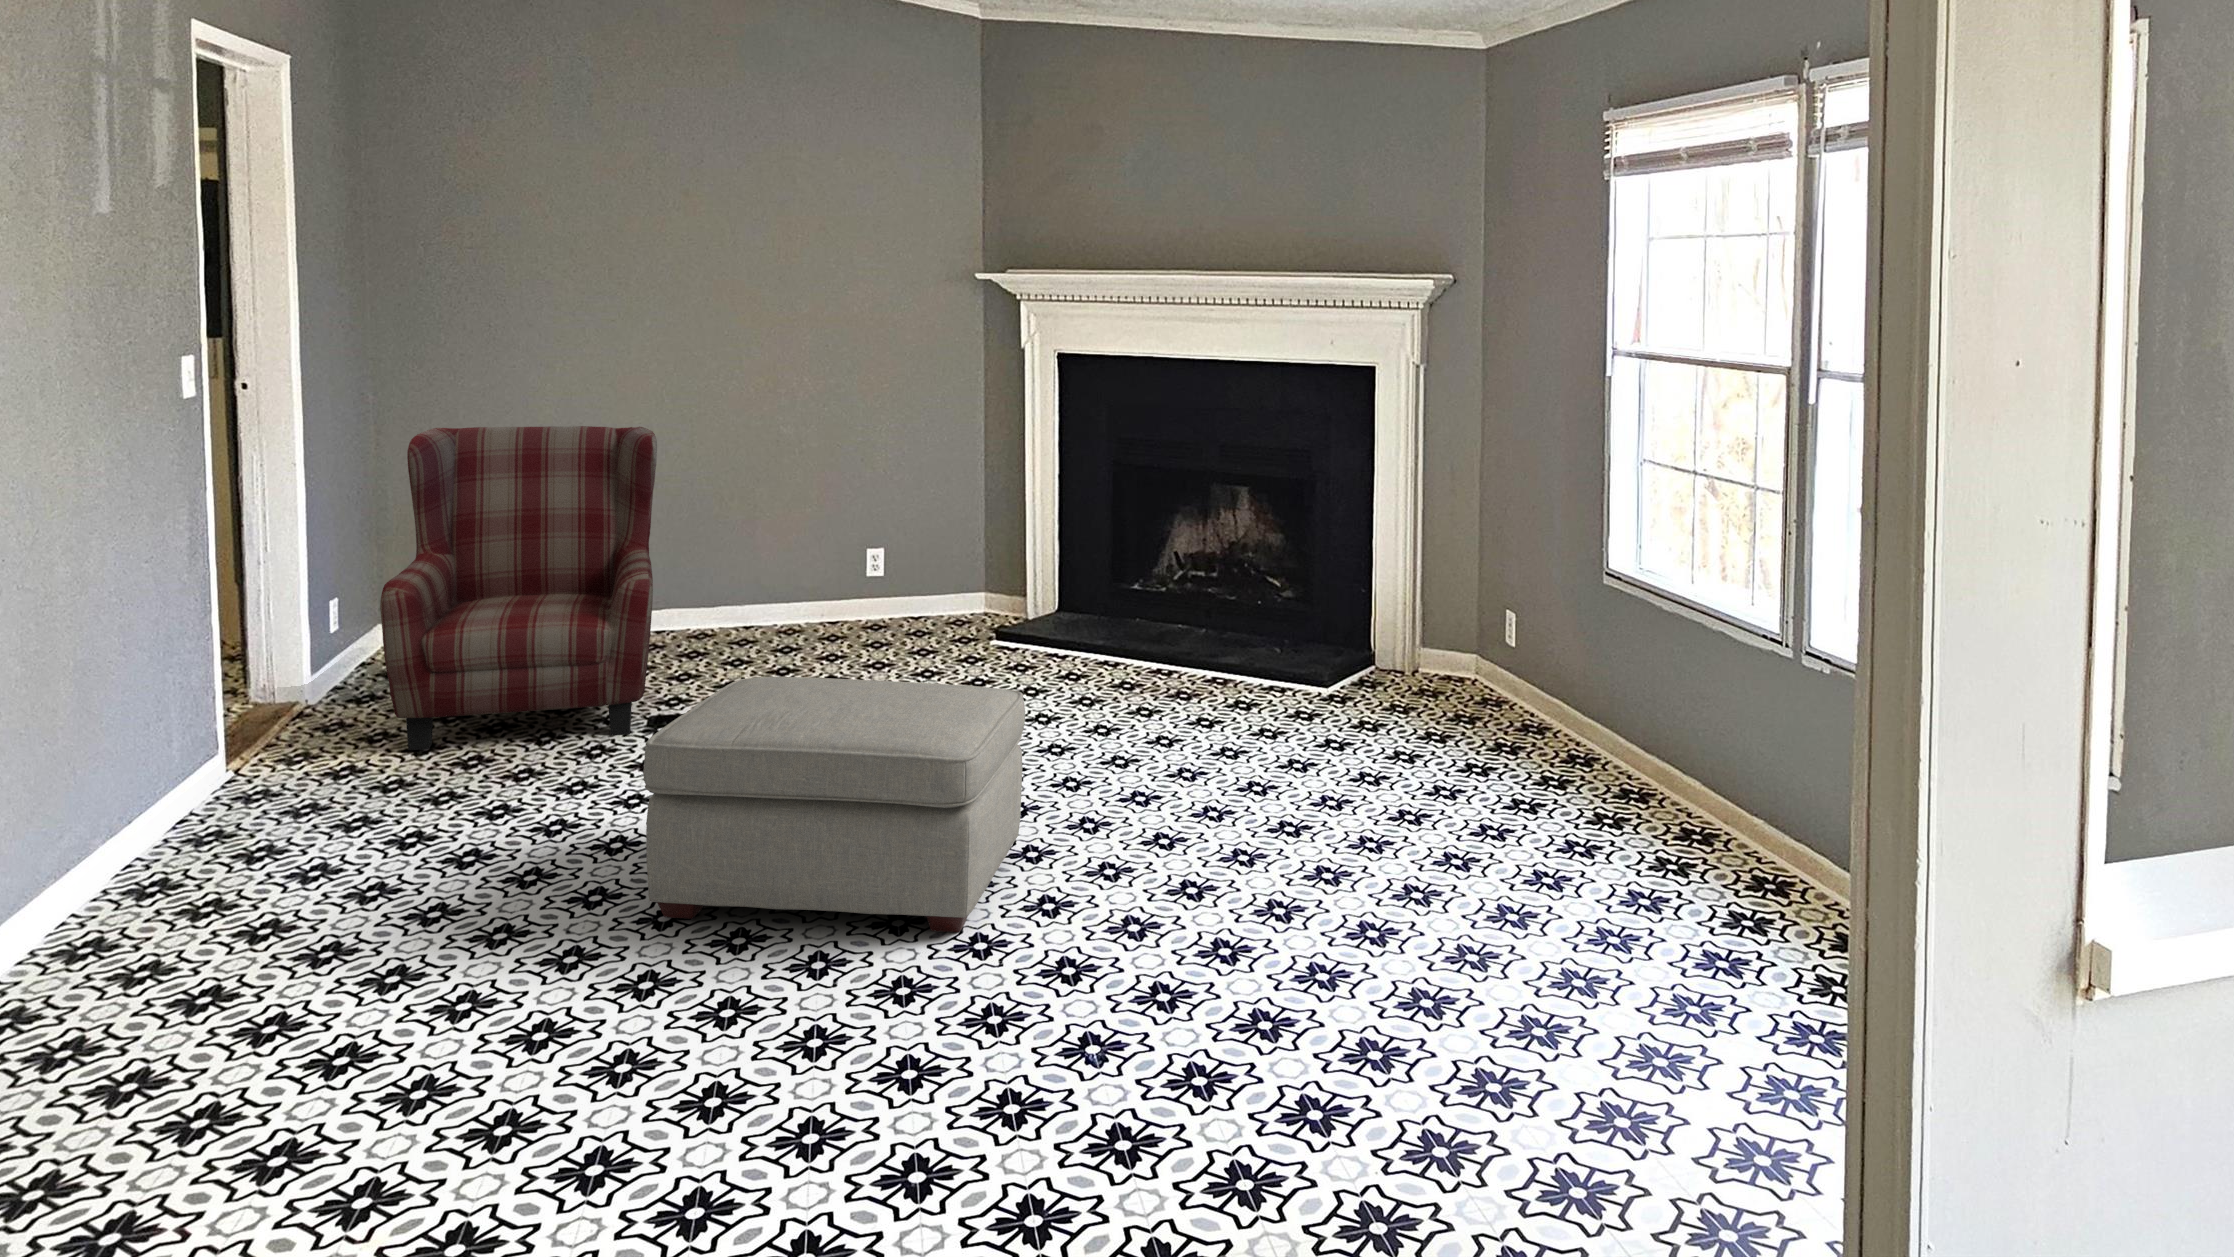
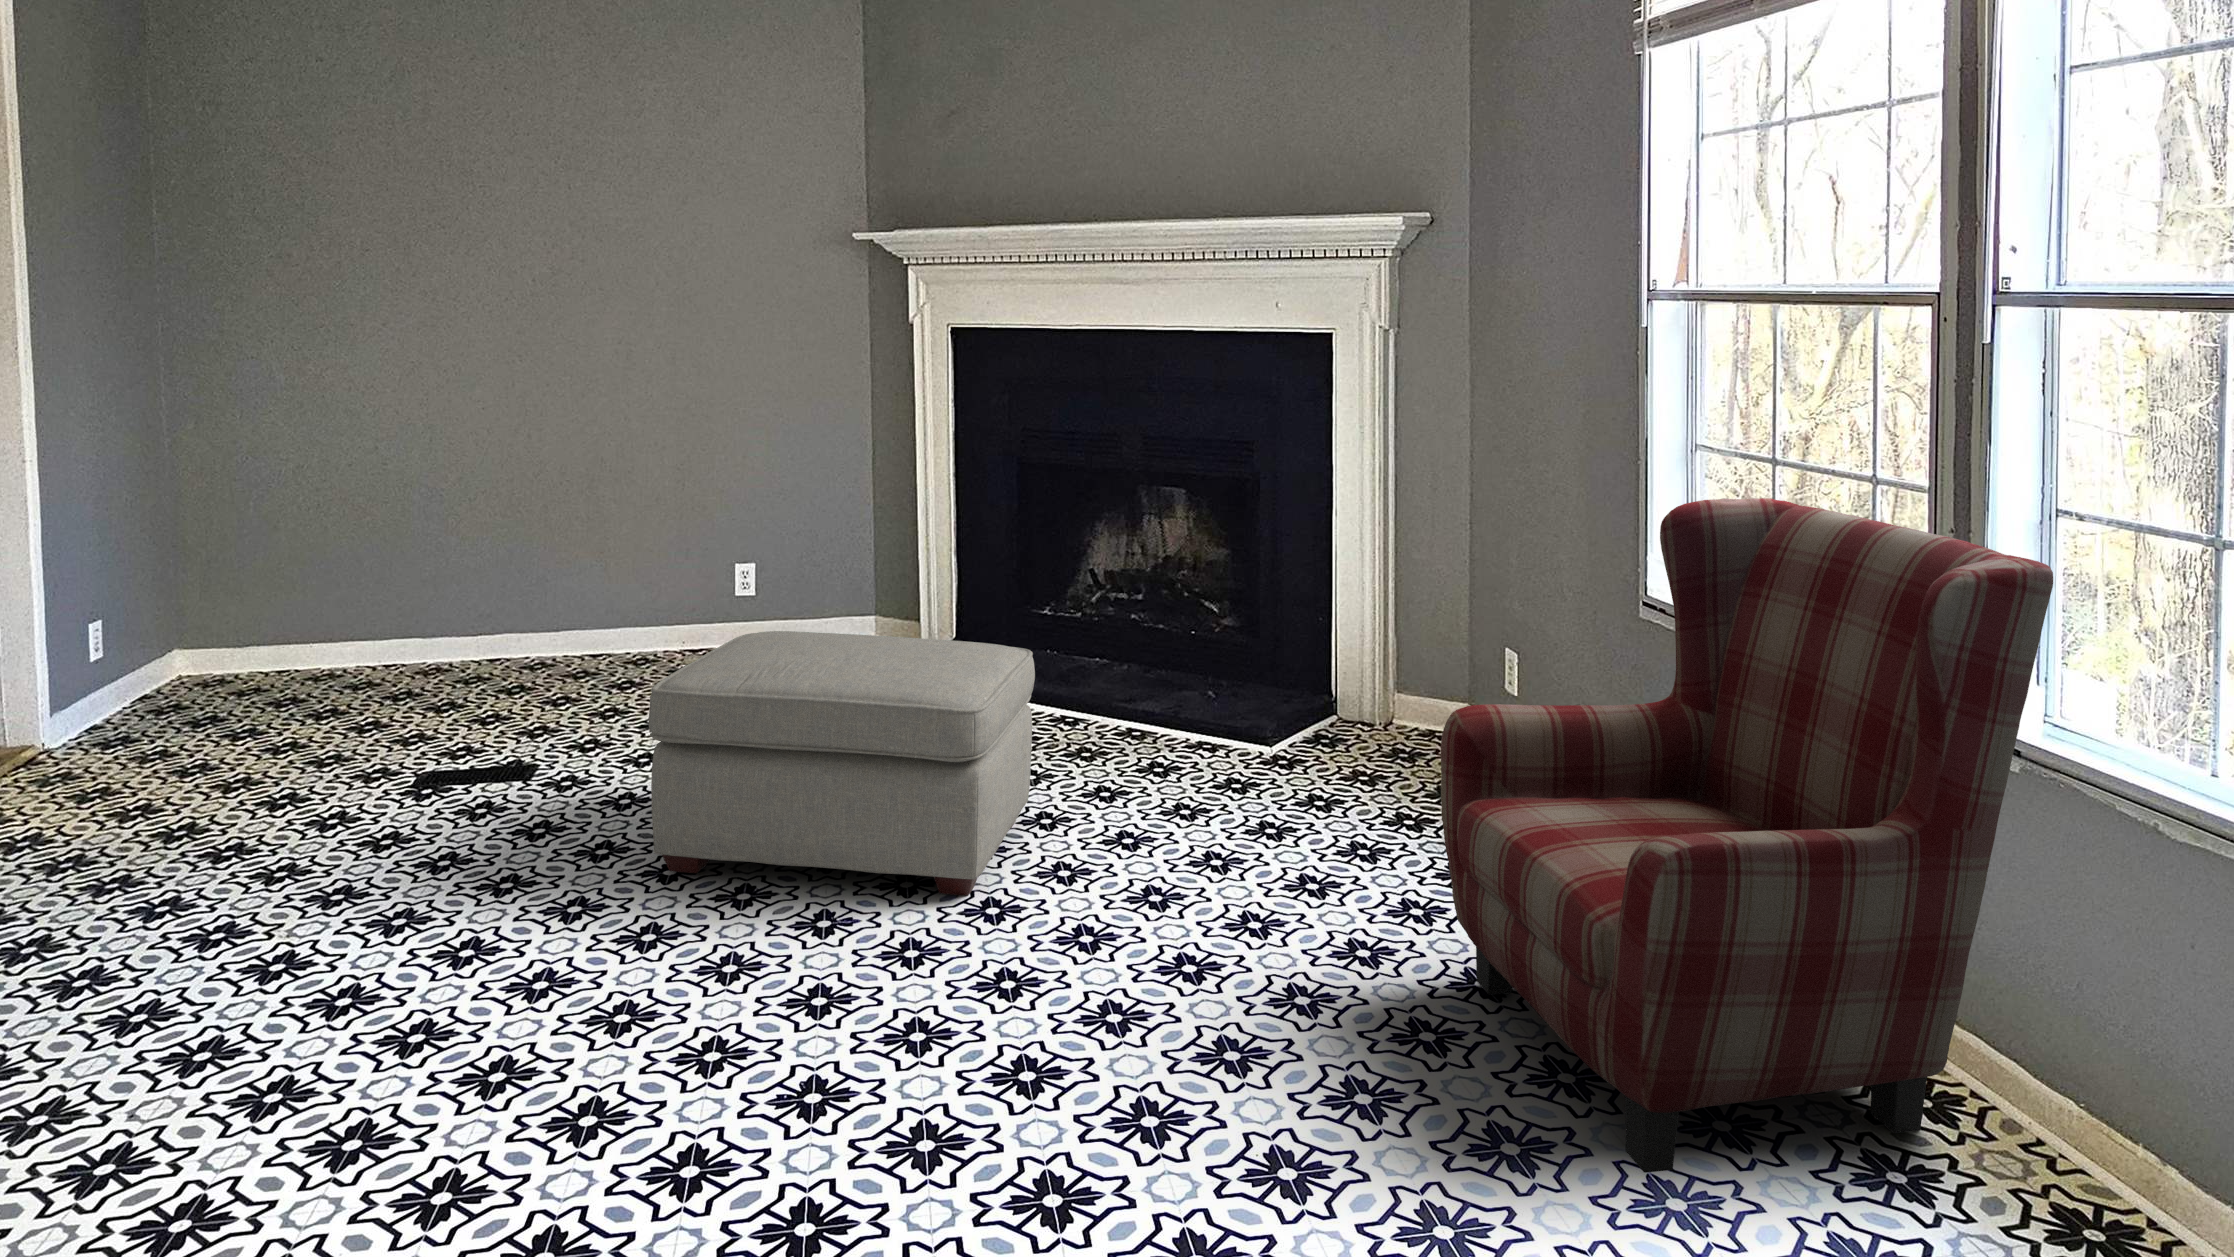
armchair: present [380,426,657,750] -> present [1441,498,2053,1173]

